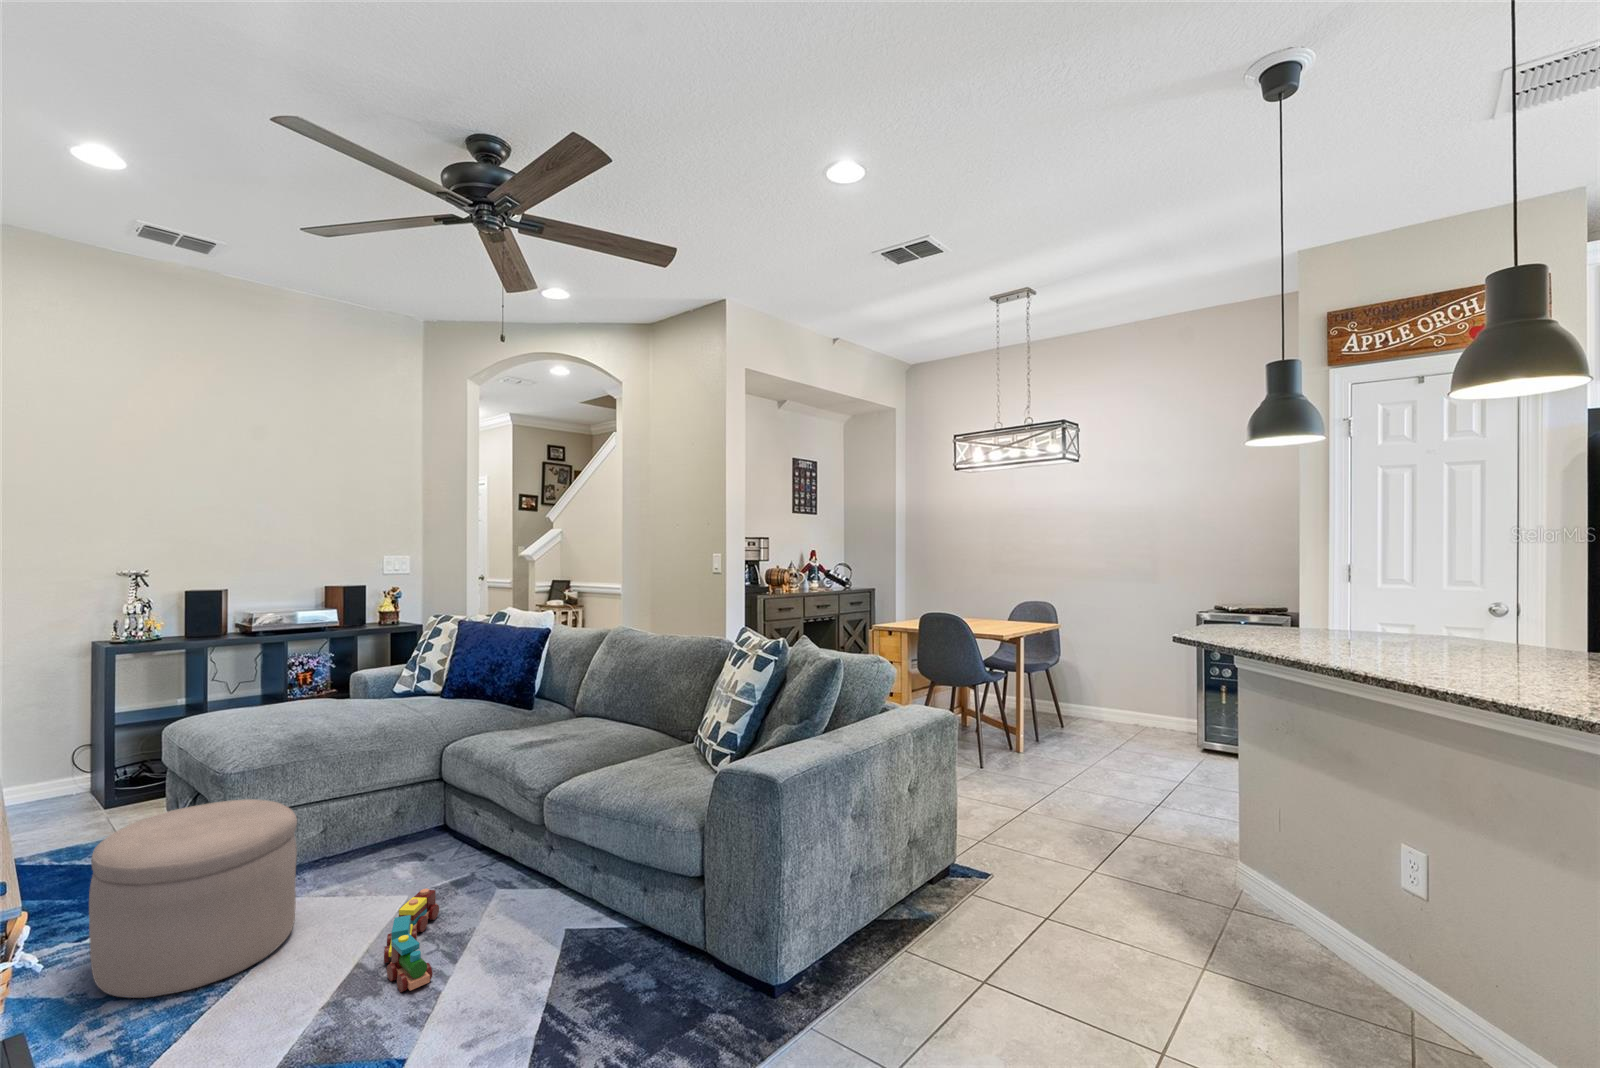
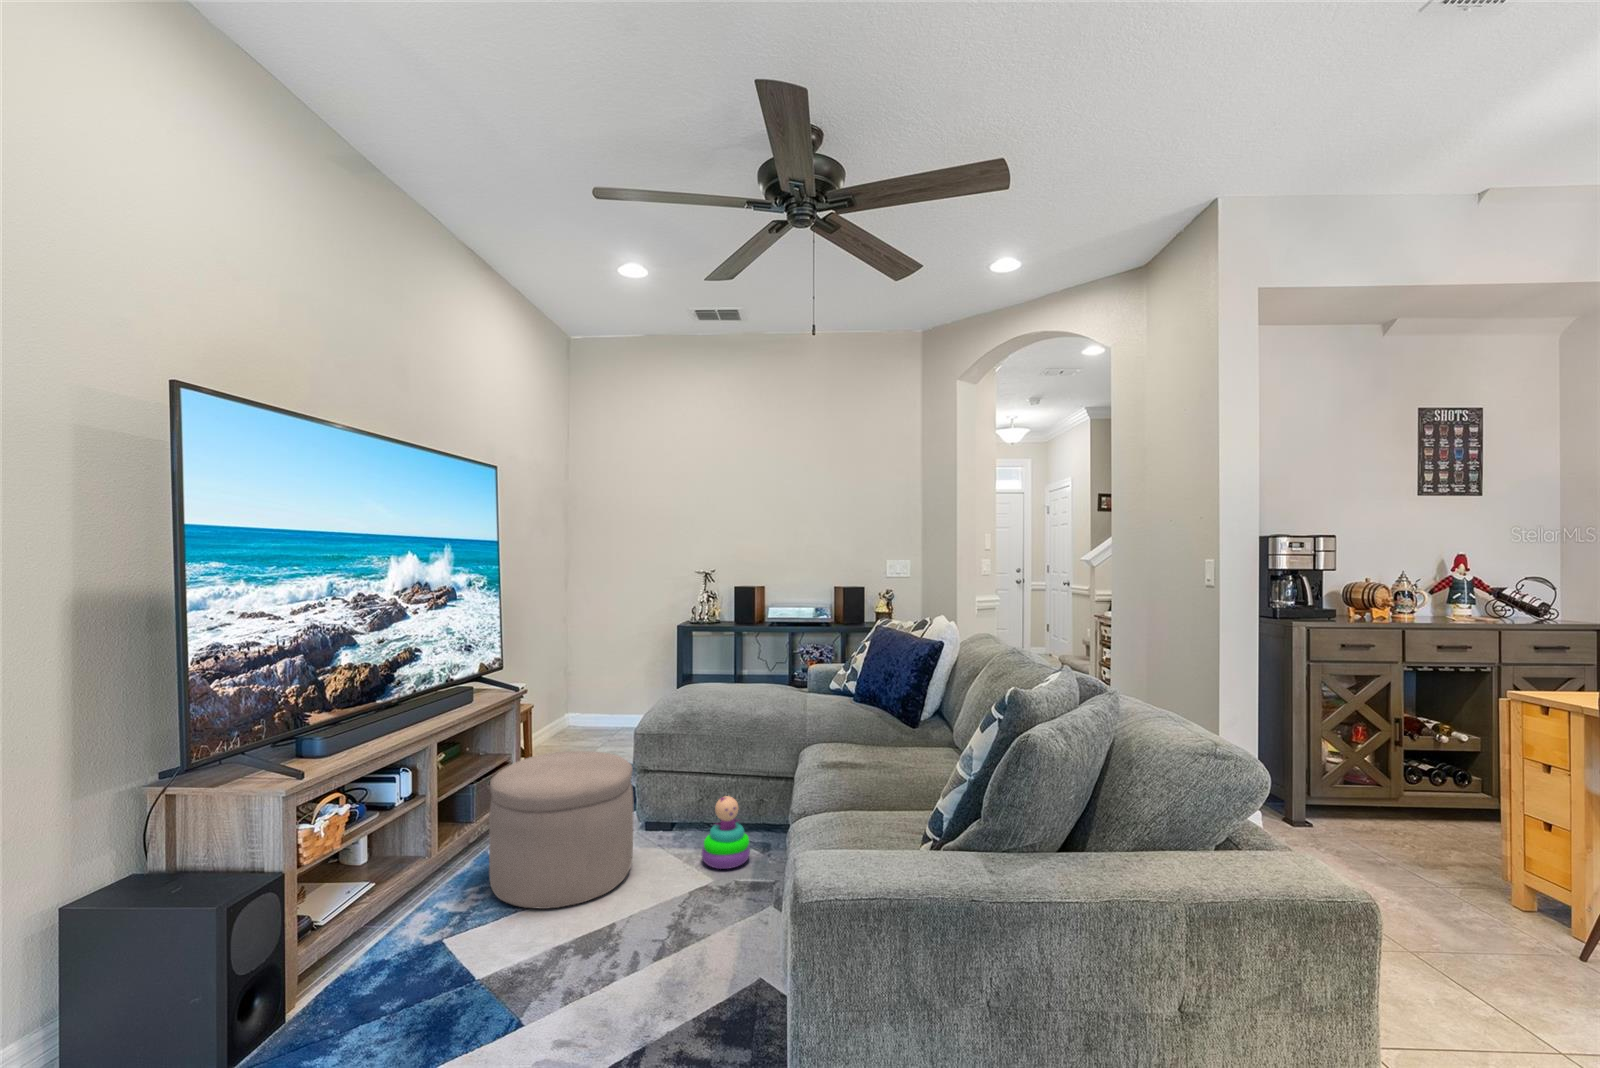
stacking toy: none [353,808,409,881] -> present [702,796,750,869]
toy train: present [384,889,439,992] -> none [590,893,708,1000]

